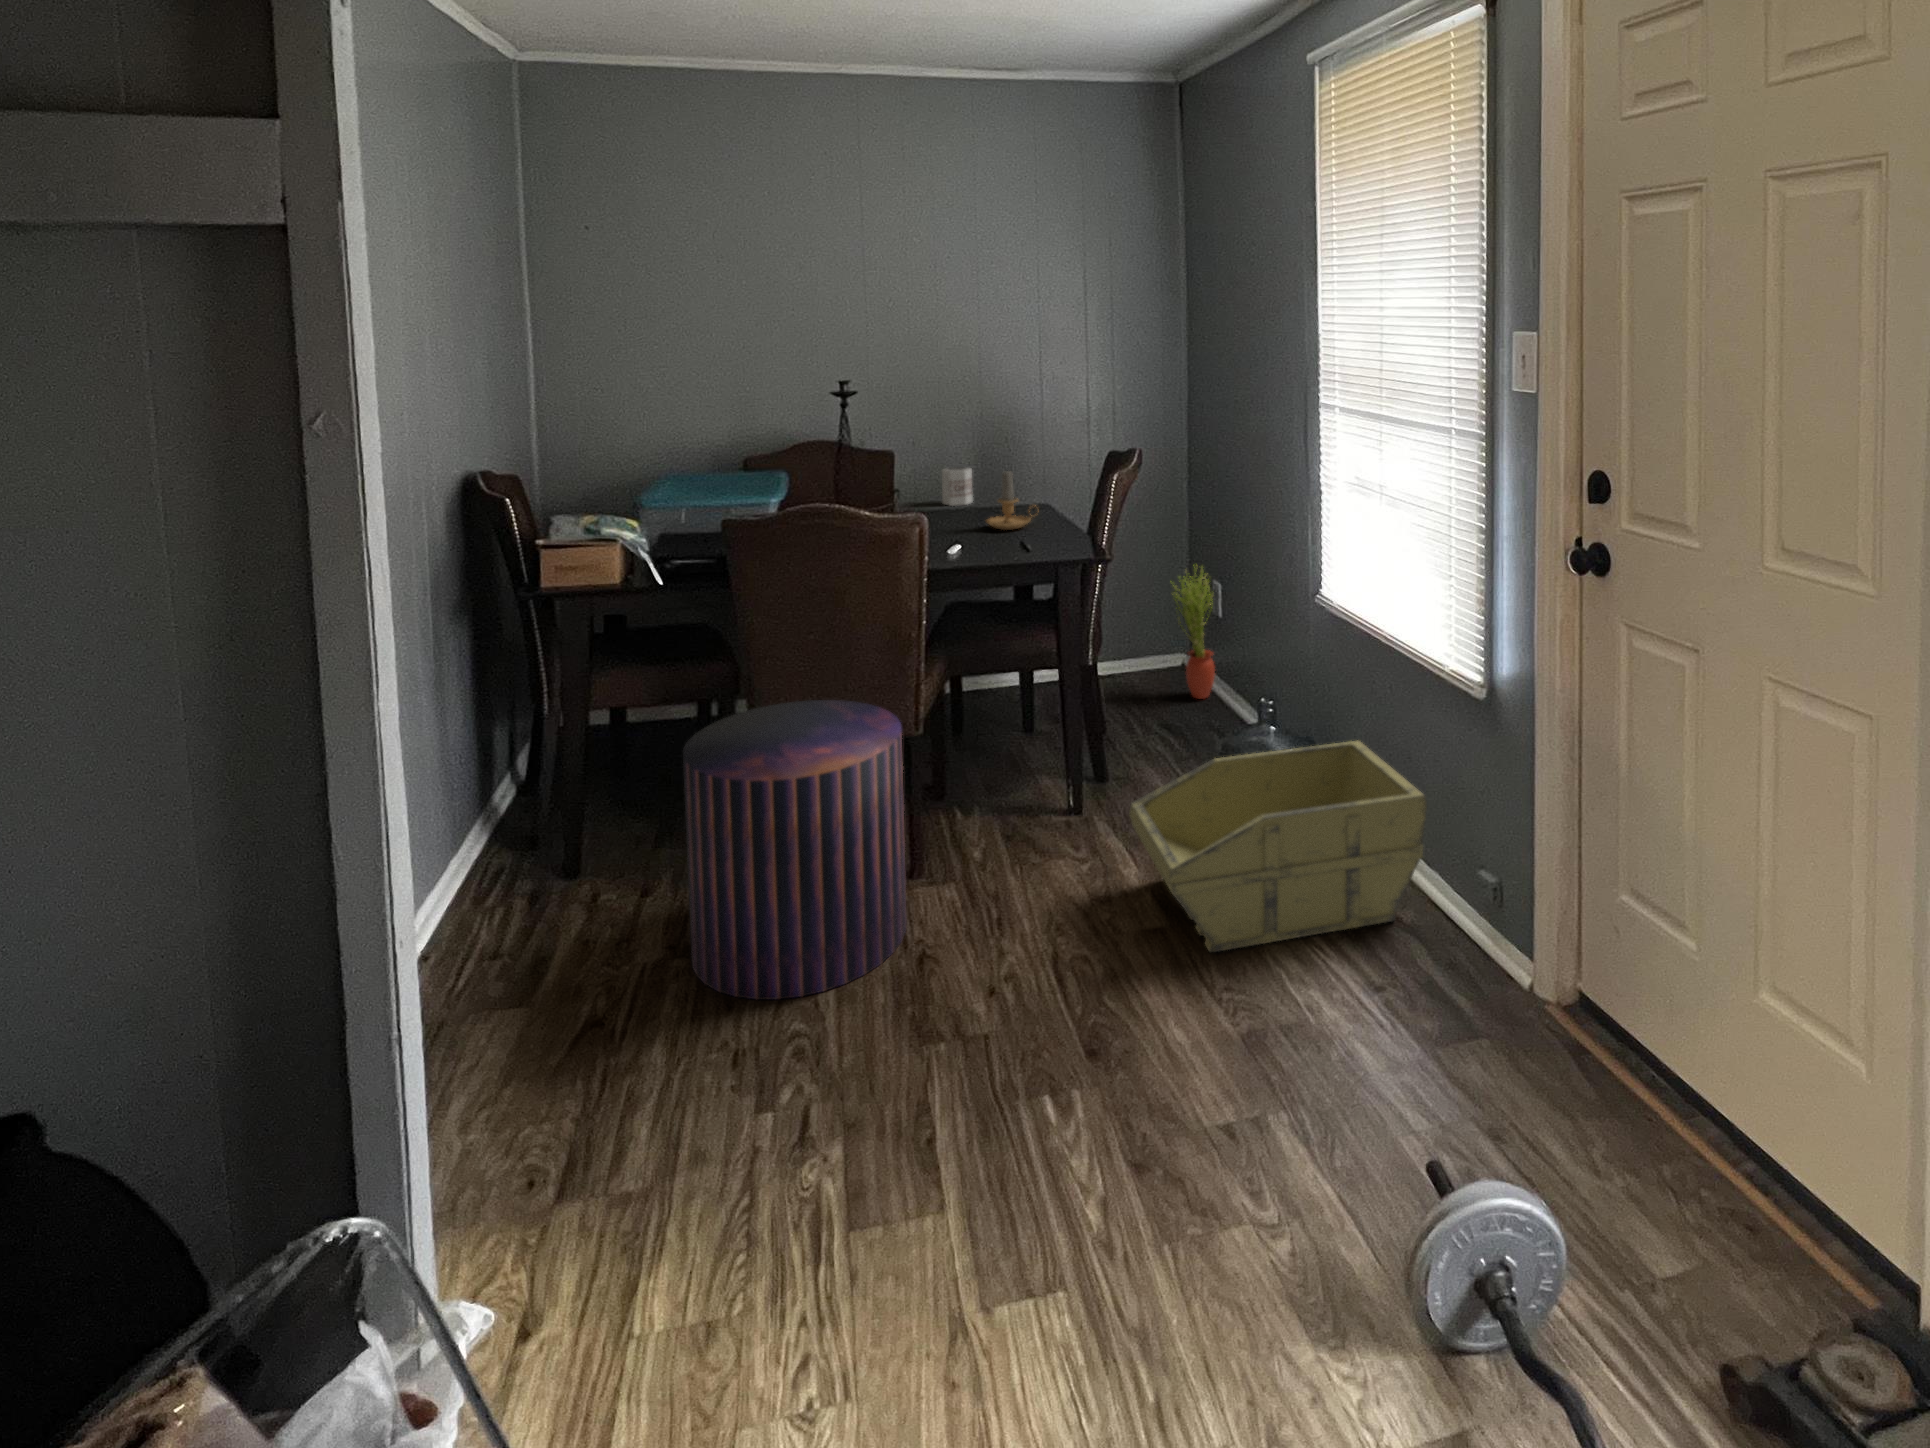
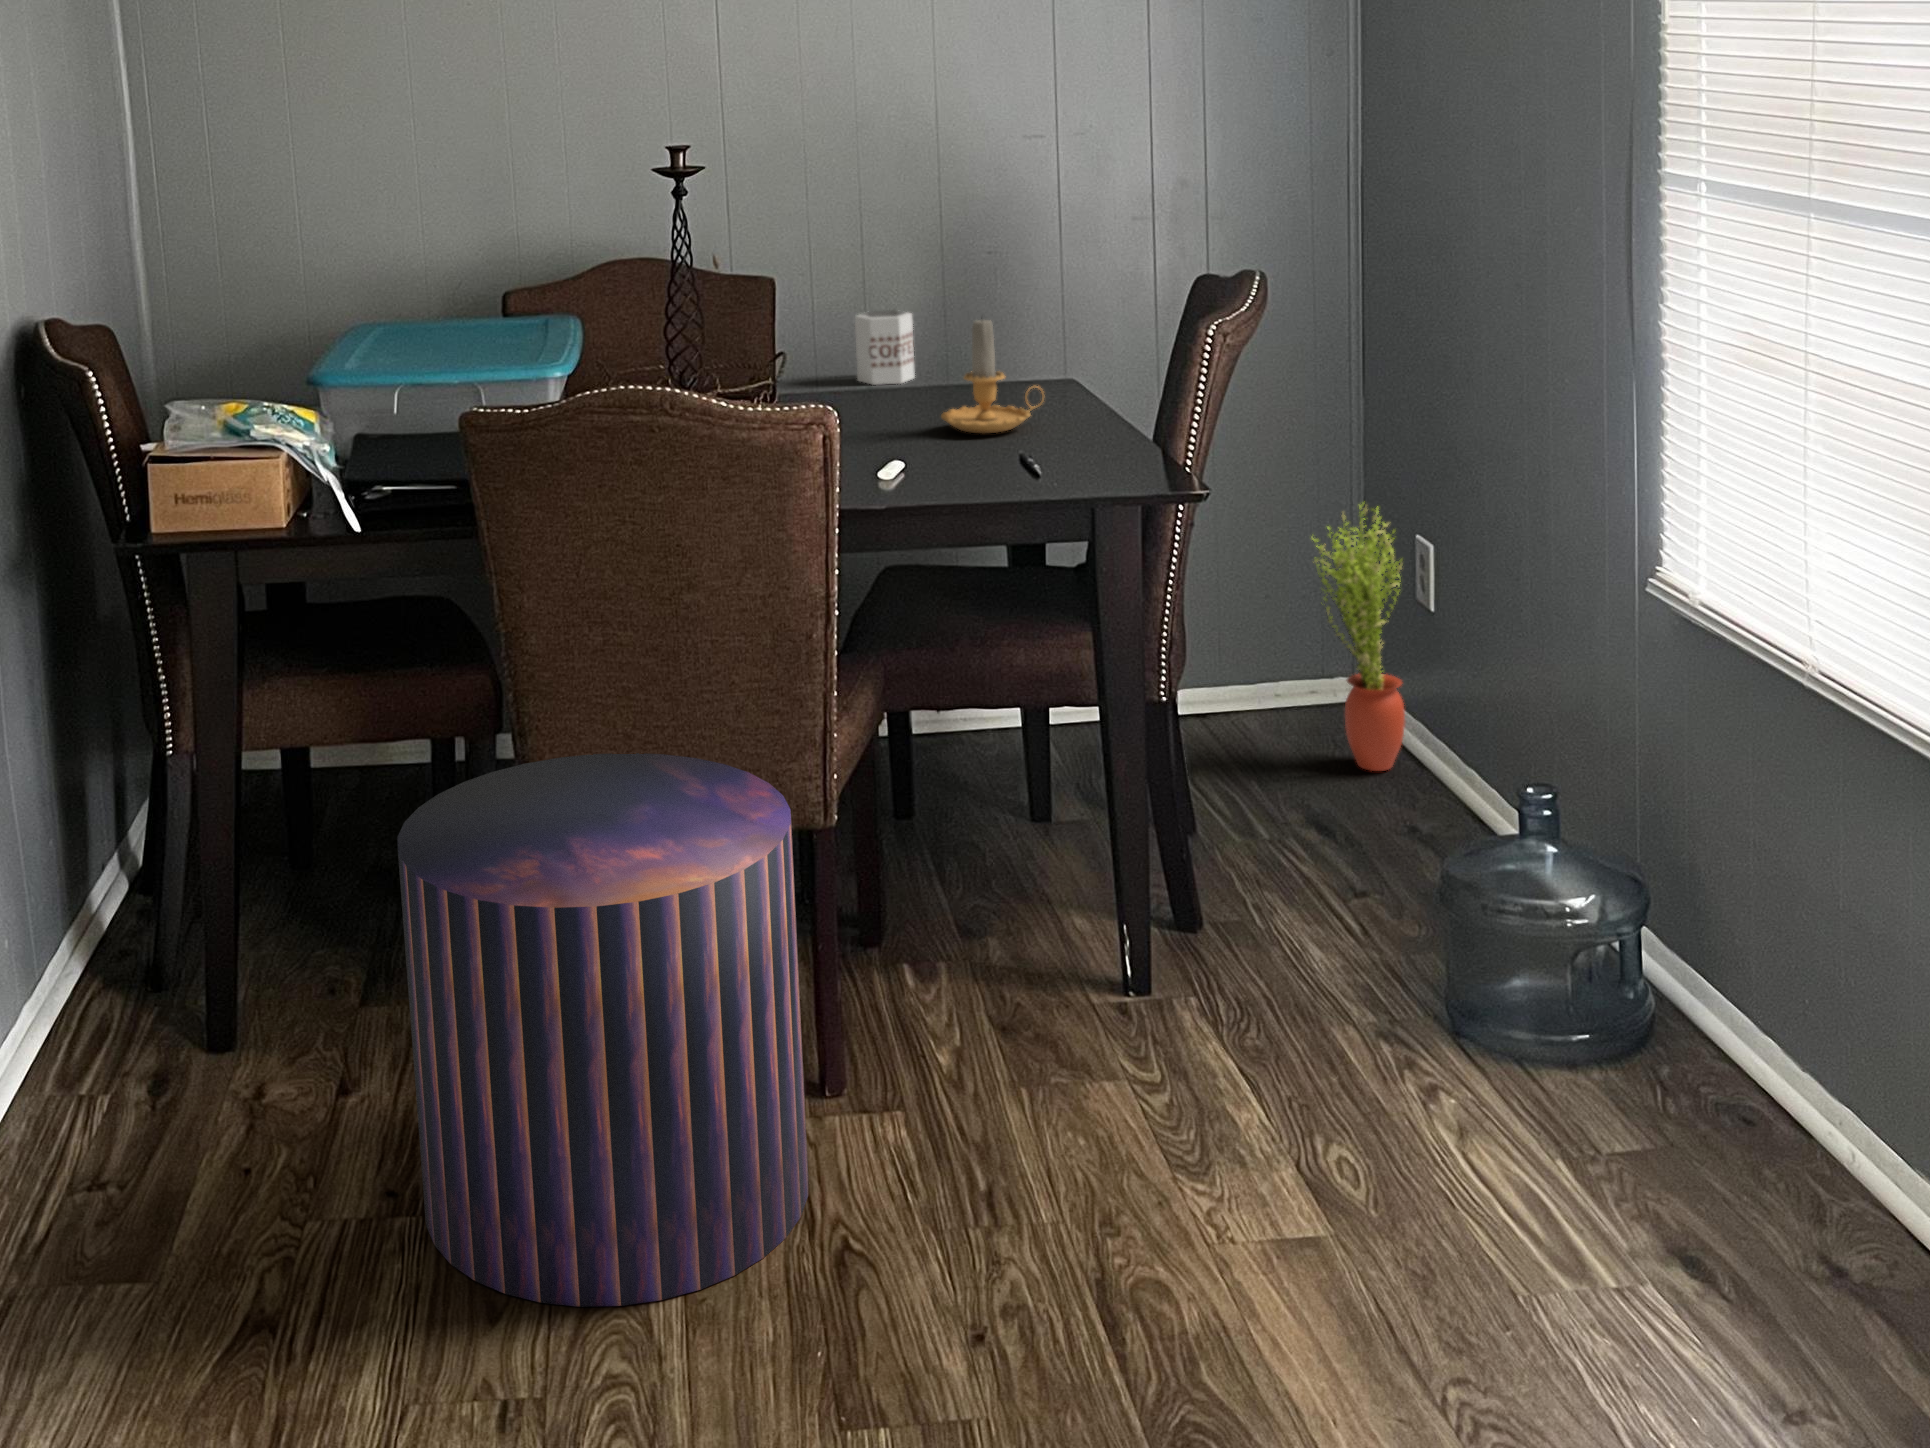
storage bin: present [1129,741,1427,952] -> none [1241,889,1916,1307]

